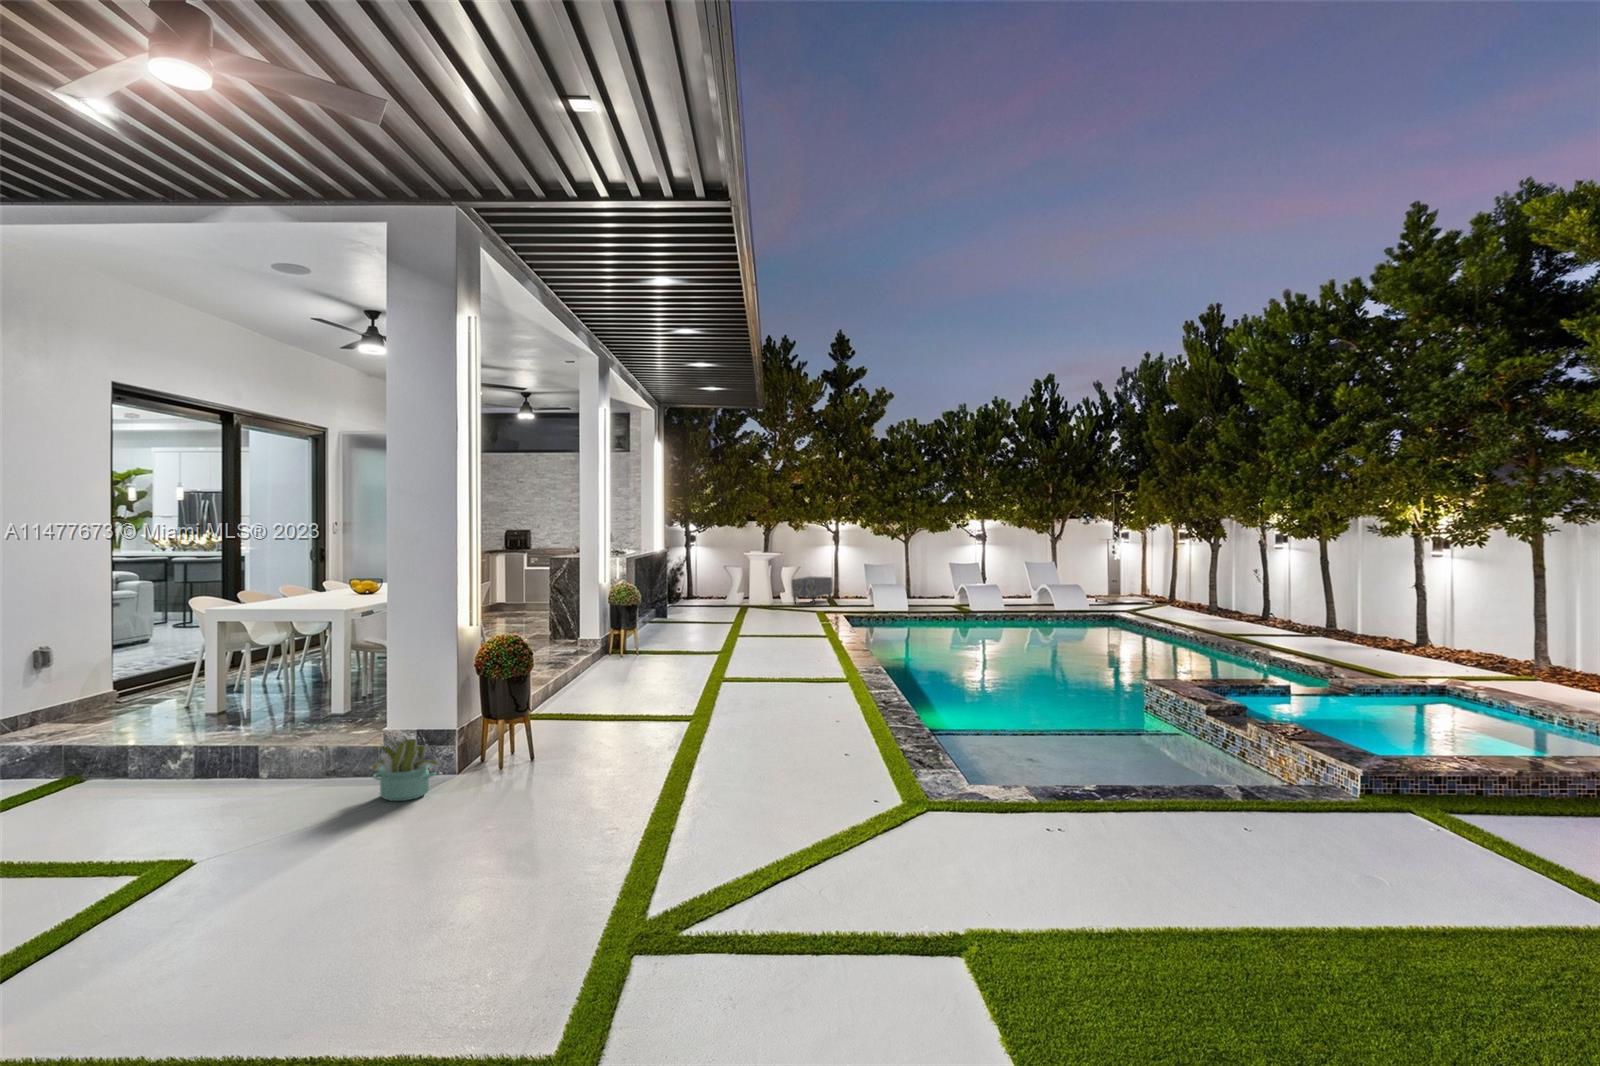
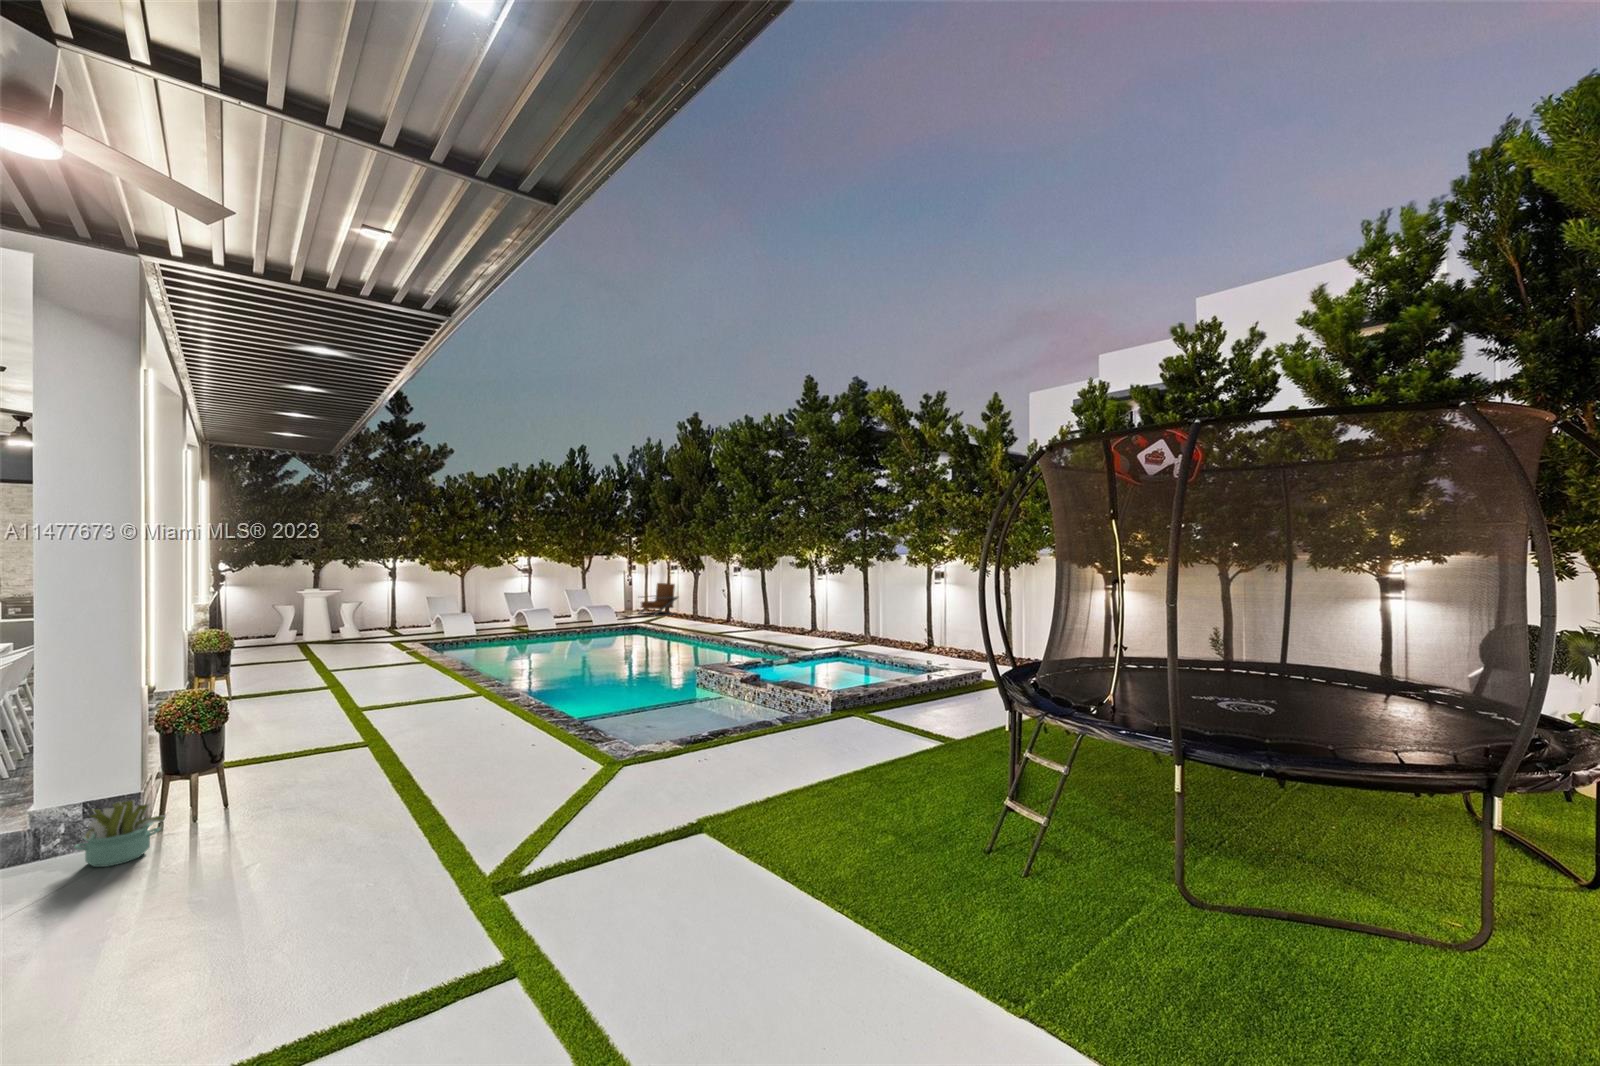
lounge chair: none [1132,558,1193,605] -> present [639,583,678,616]
bench: present [792,577,833,605] -> none [352,609,392,636]

